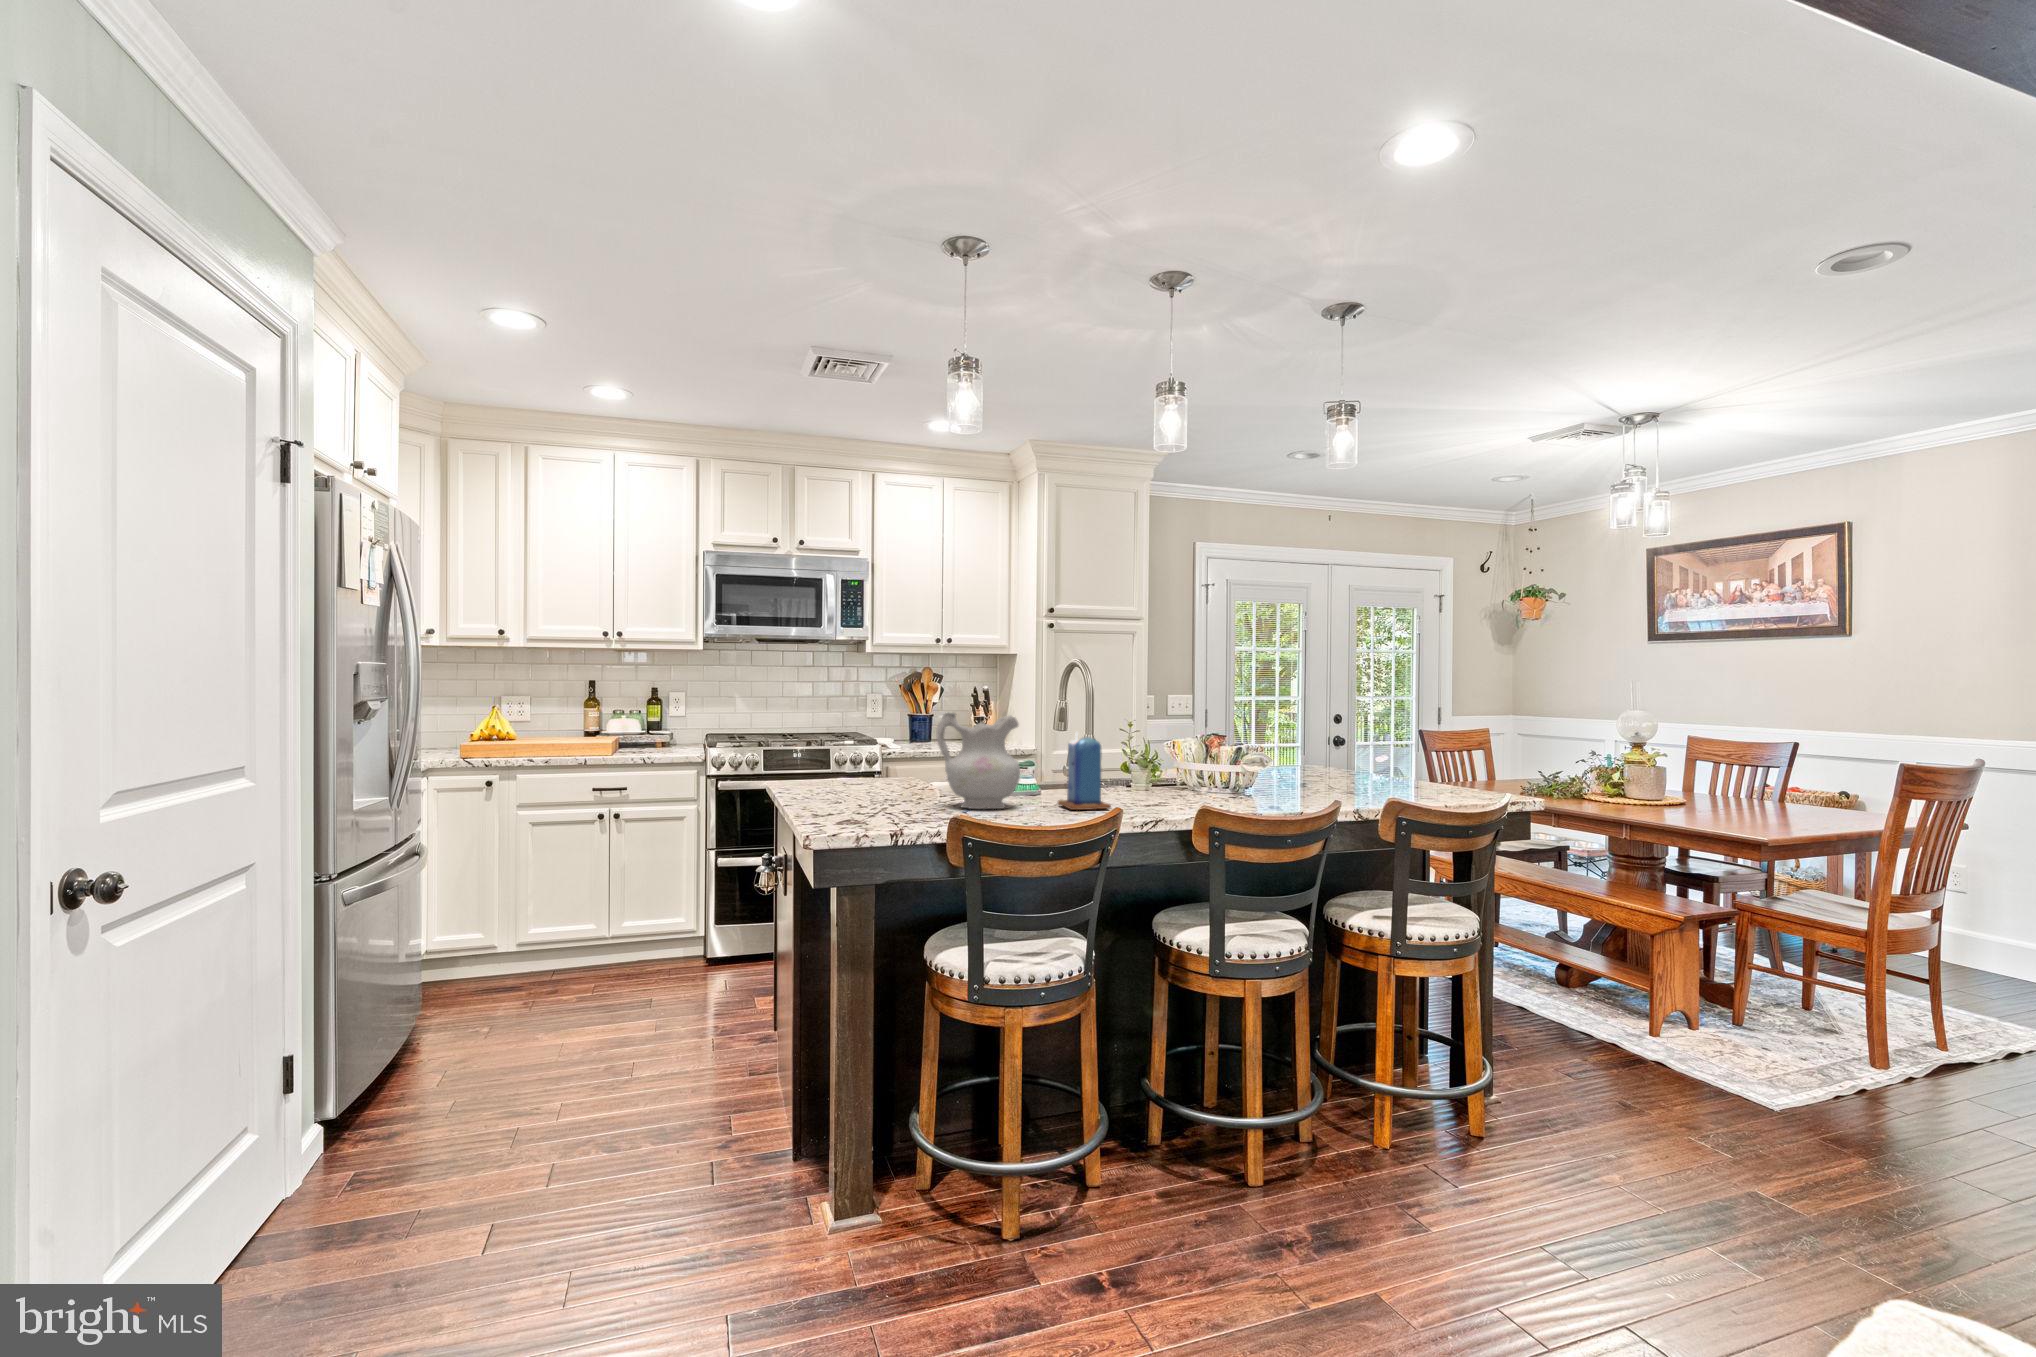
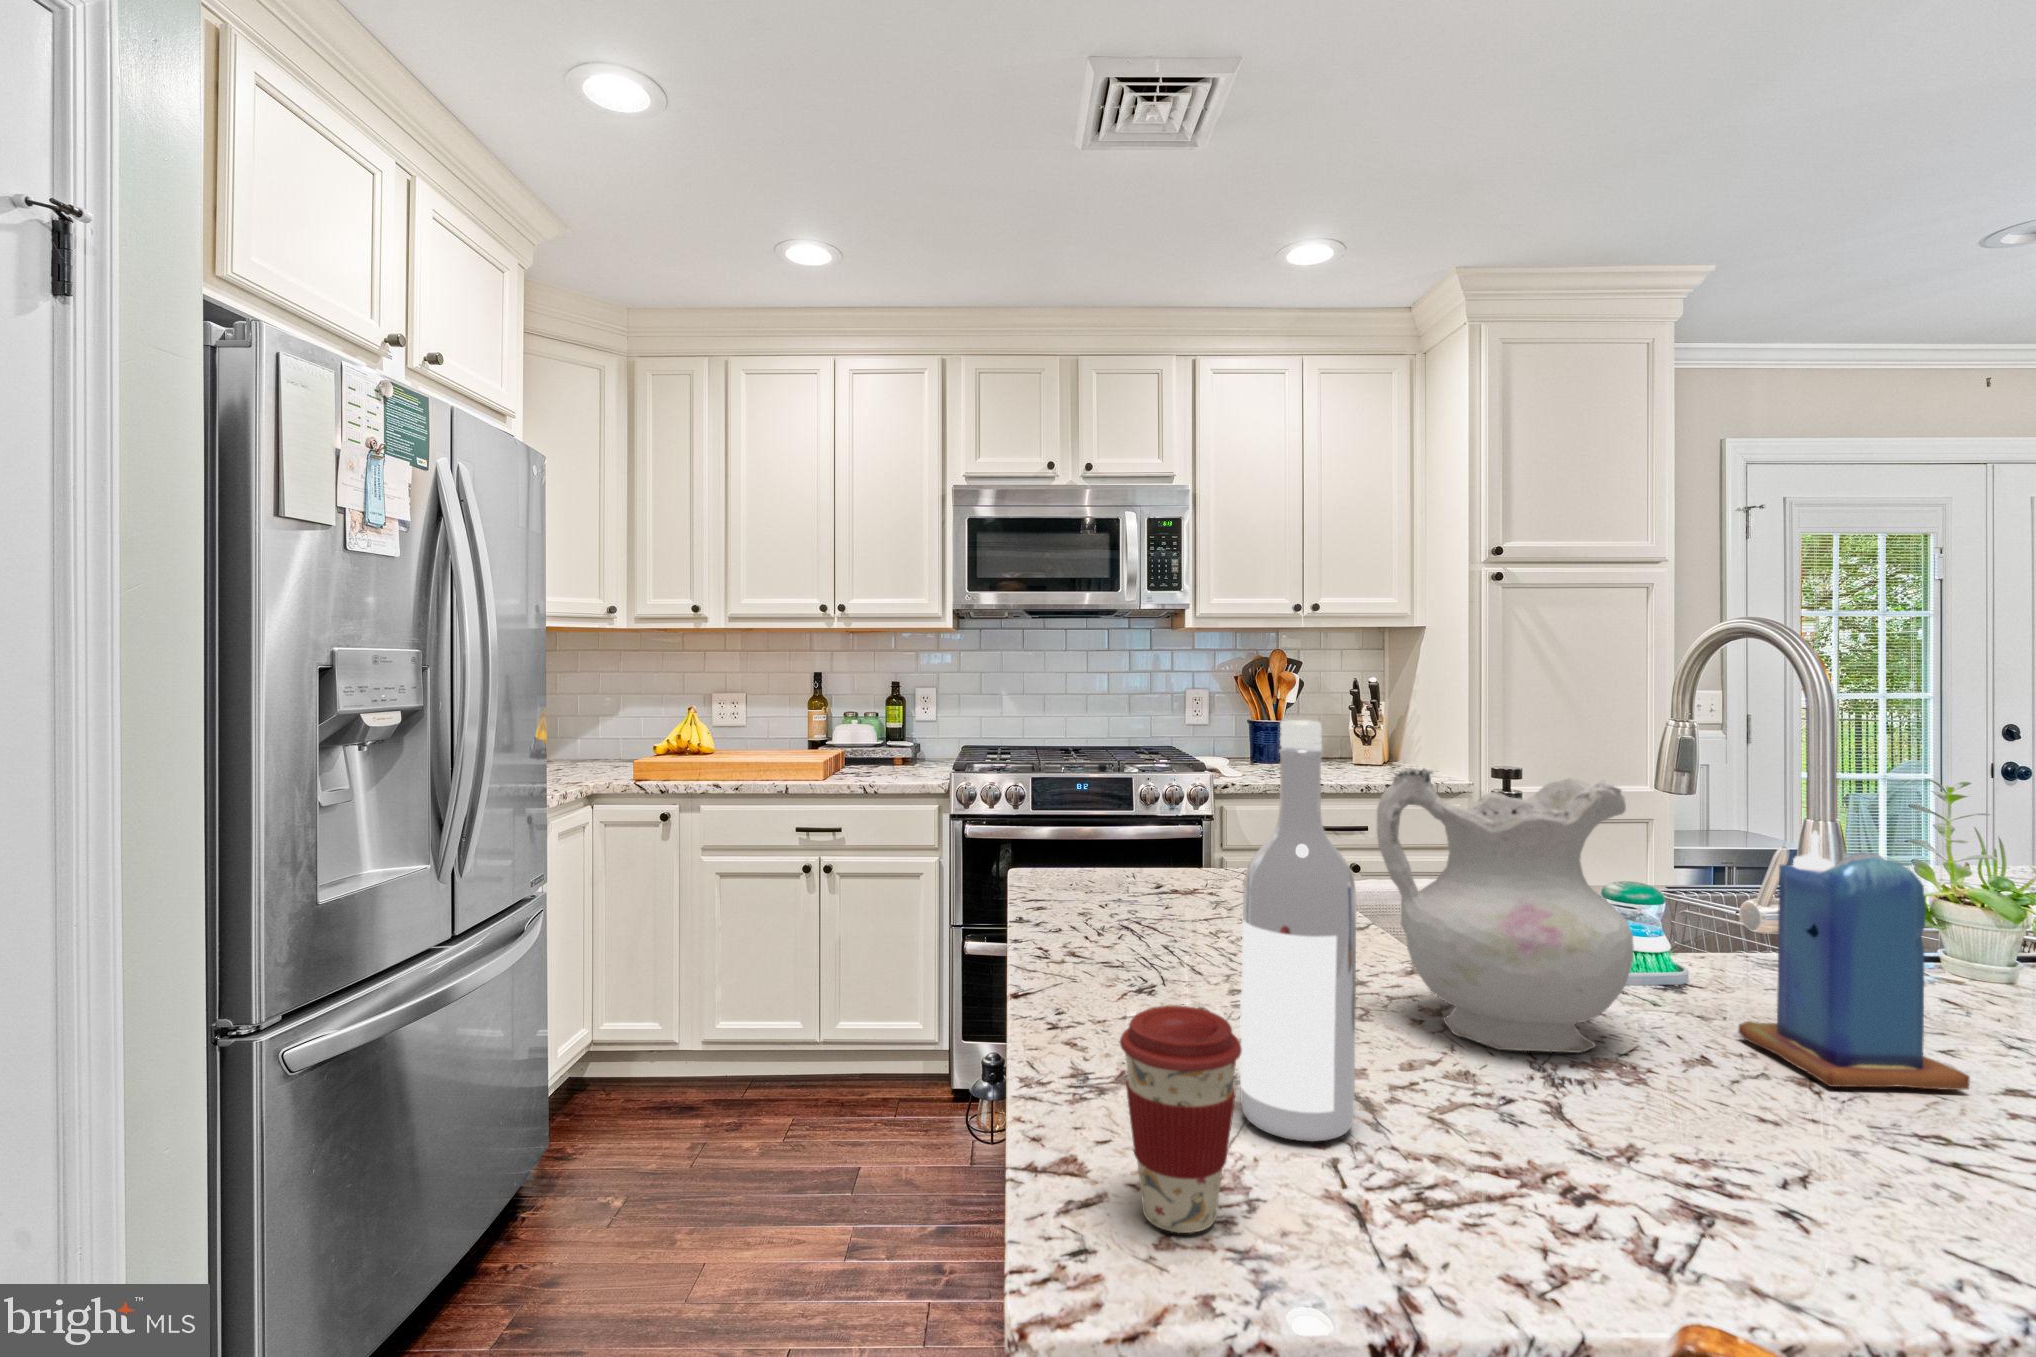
wine bottle: none [883,691,919,821] -> present [1240,720,1356,1142]
coffee cup: none [847,773,881,830] -> present [1120,1006,1242,1233]

